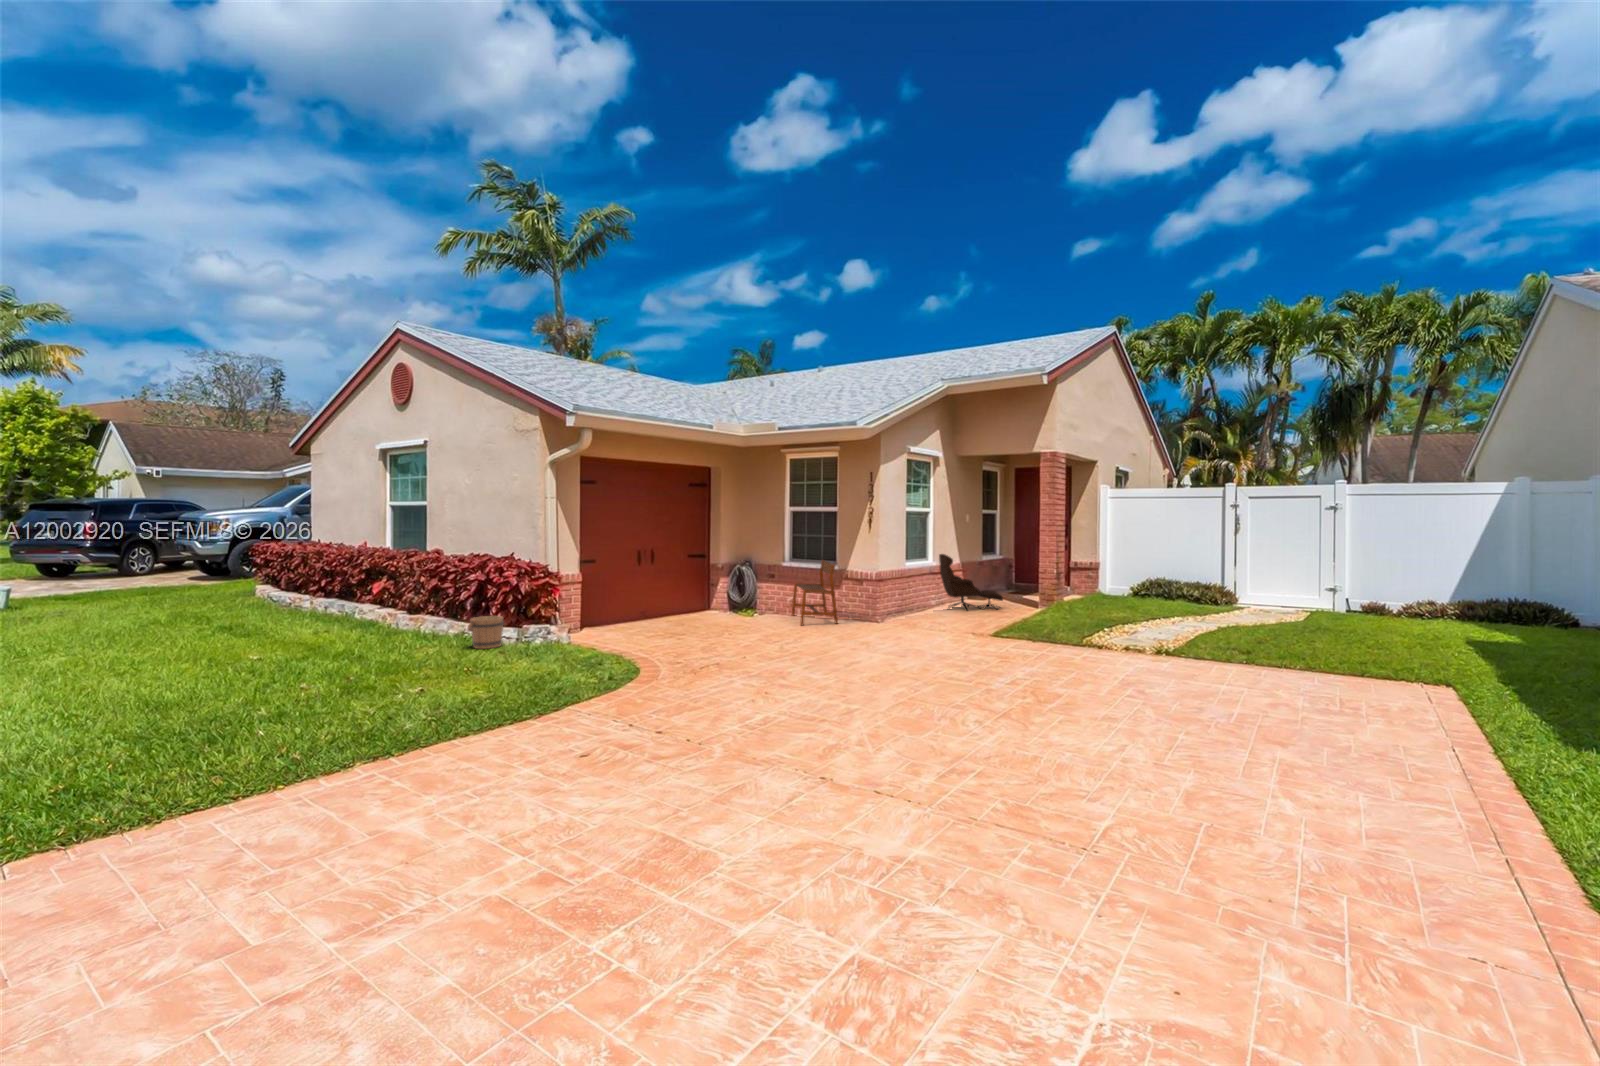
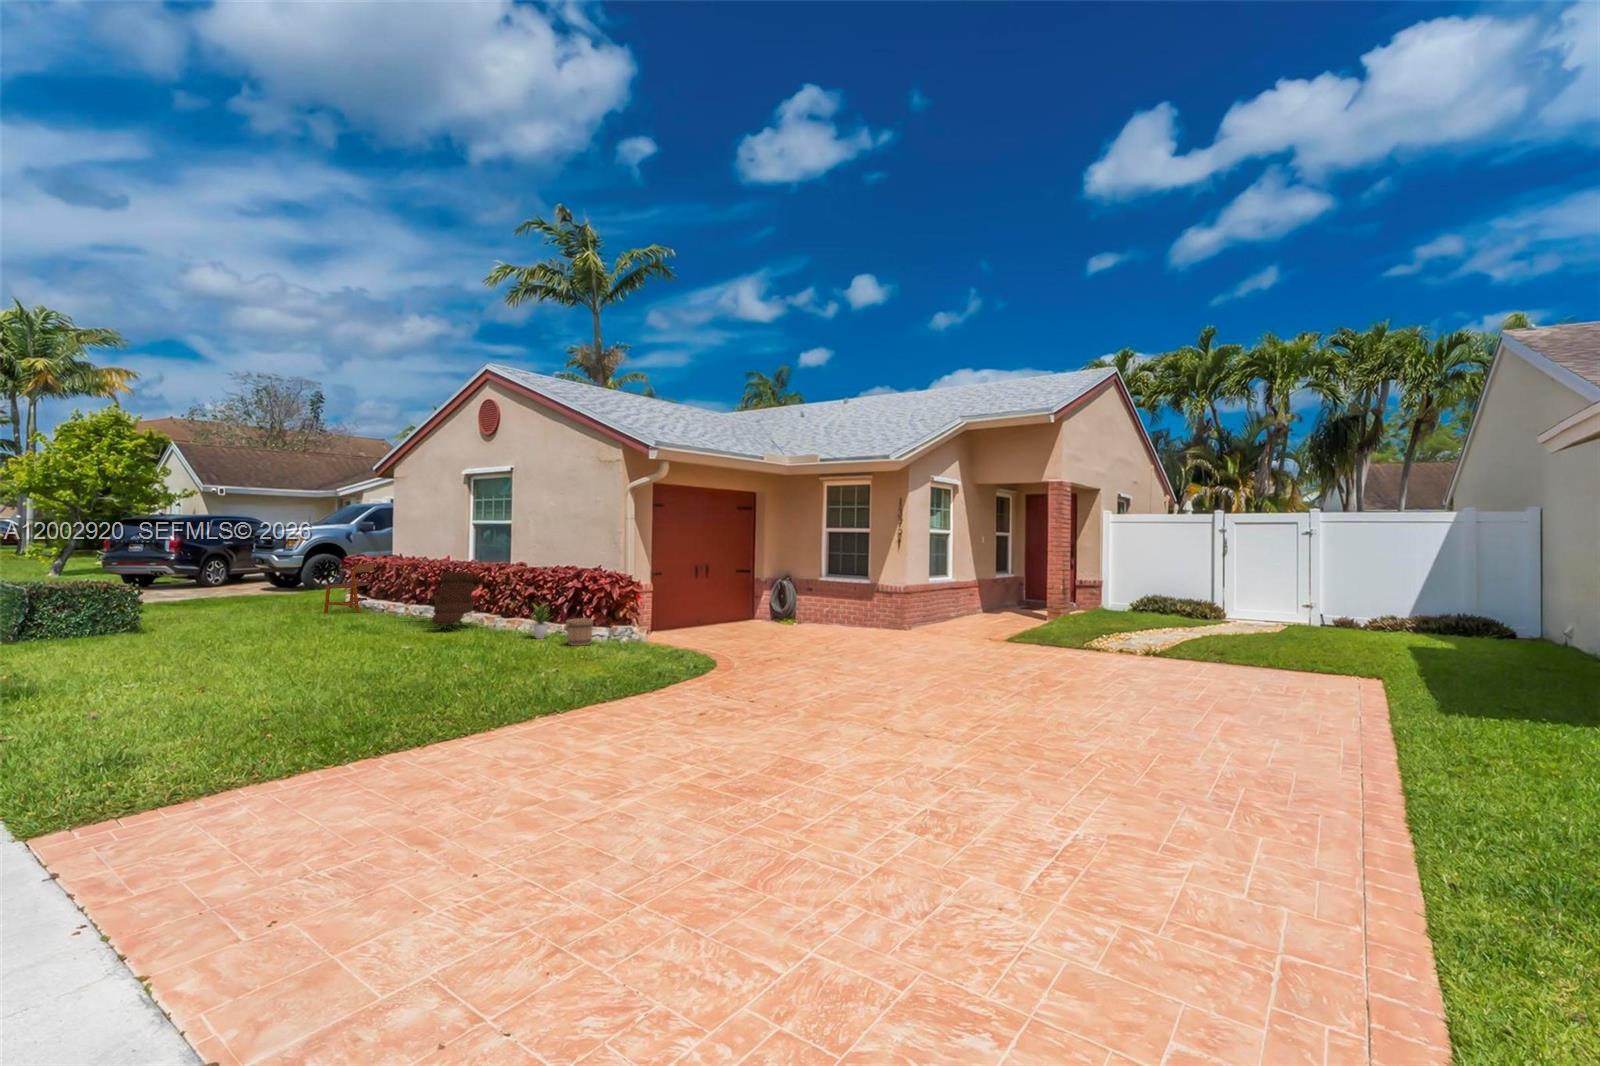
lounge chair: present [939,554,1003,610] -> present [430,571,478,631]
bench: present [791,560,838,625] -> present [324,563,375,613]
potted plant: none [429,595,462,640] -> present [531,602,550,639]

